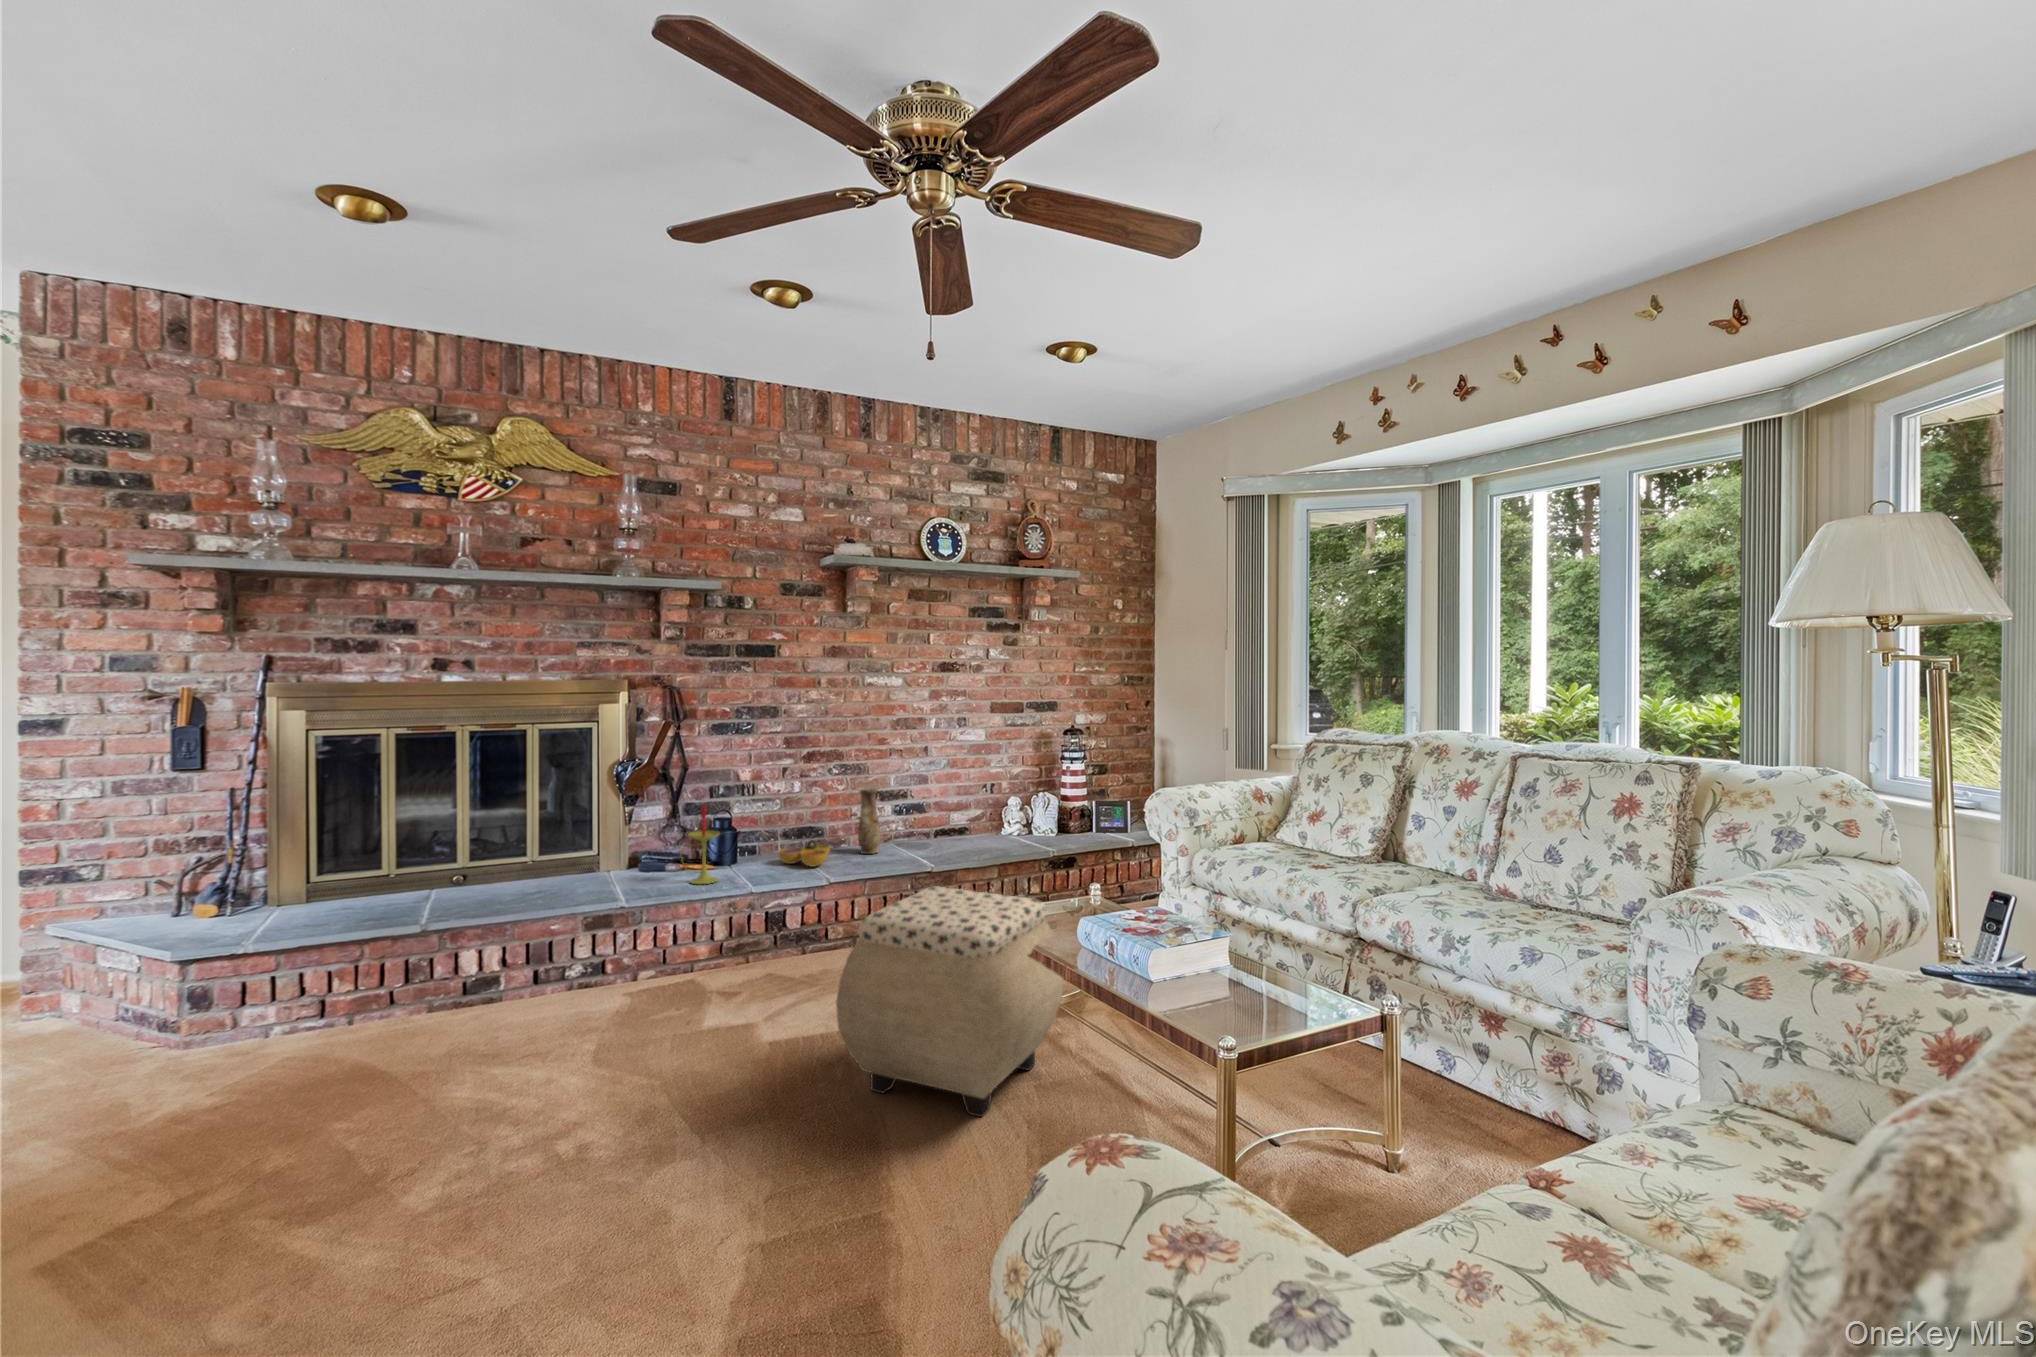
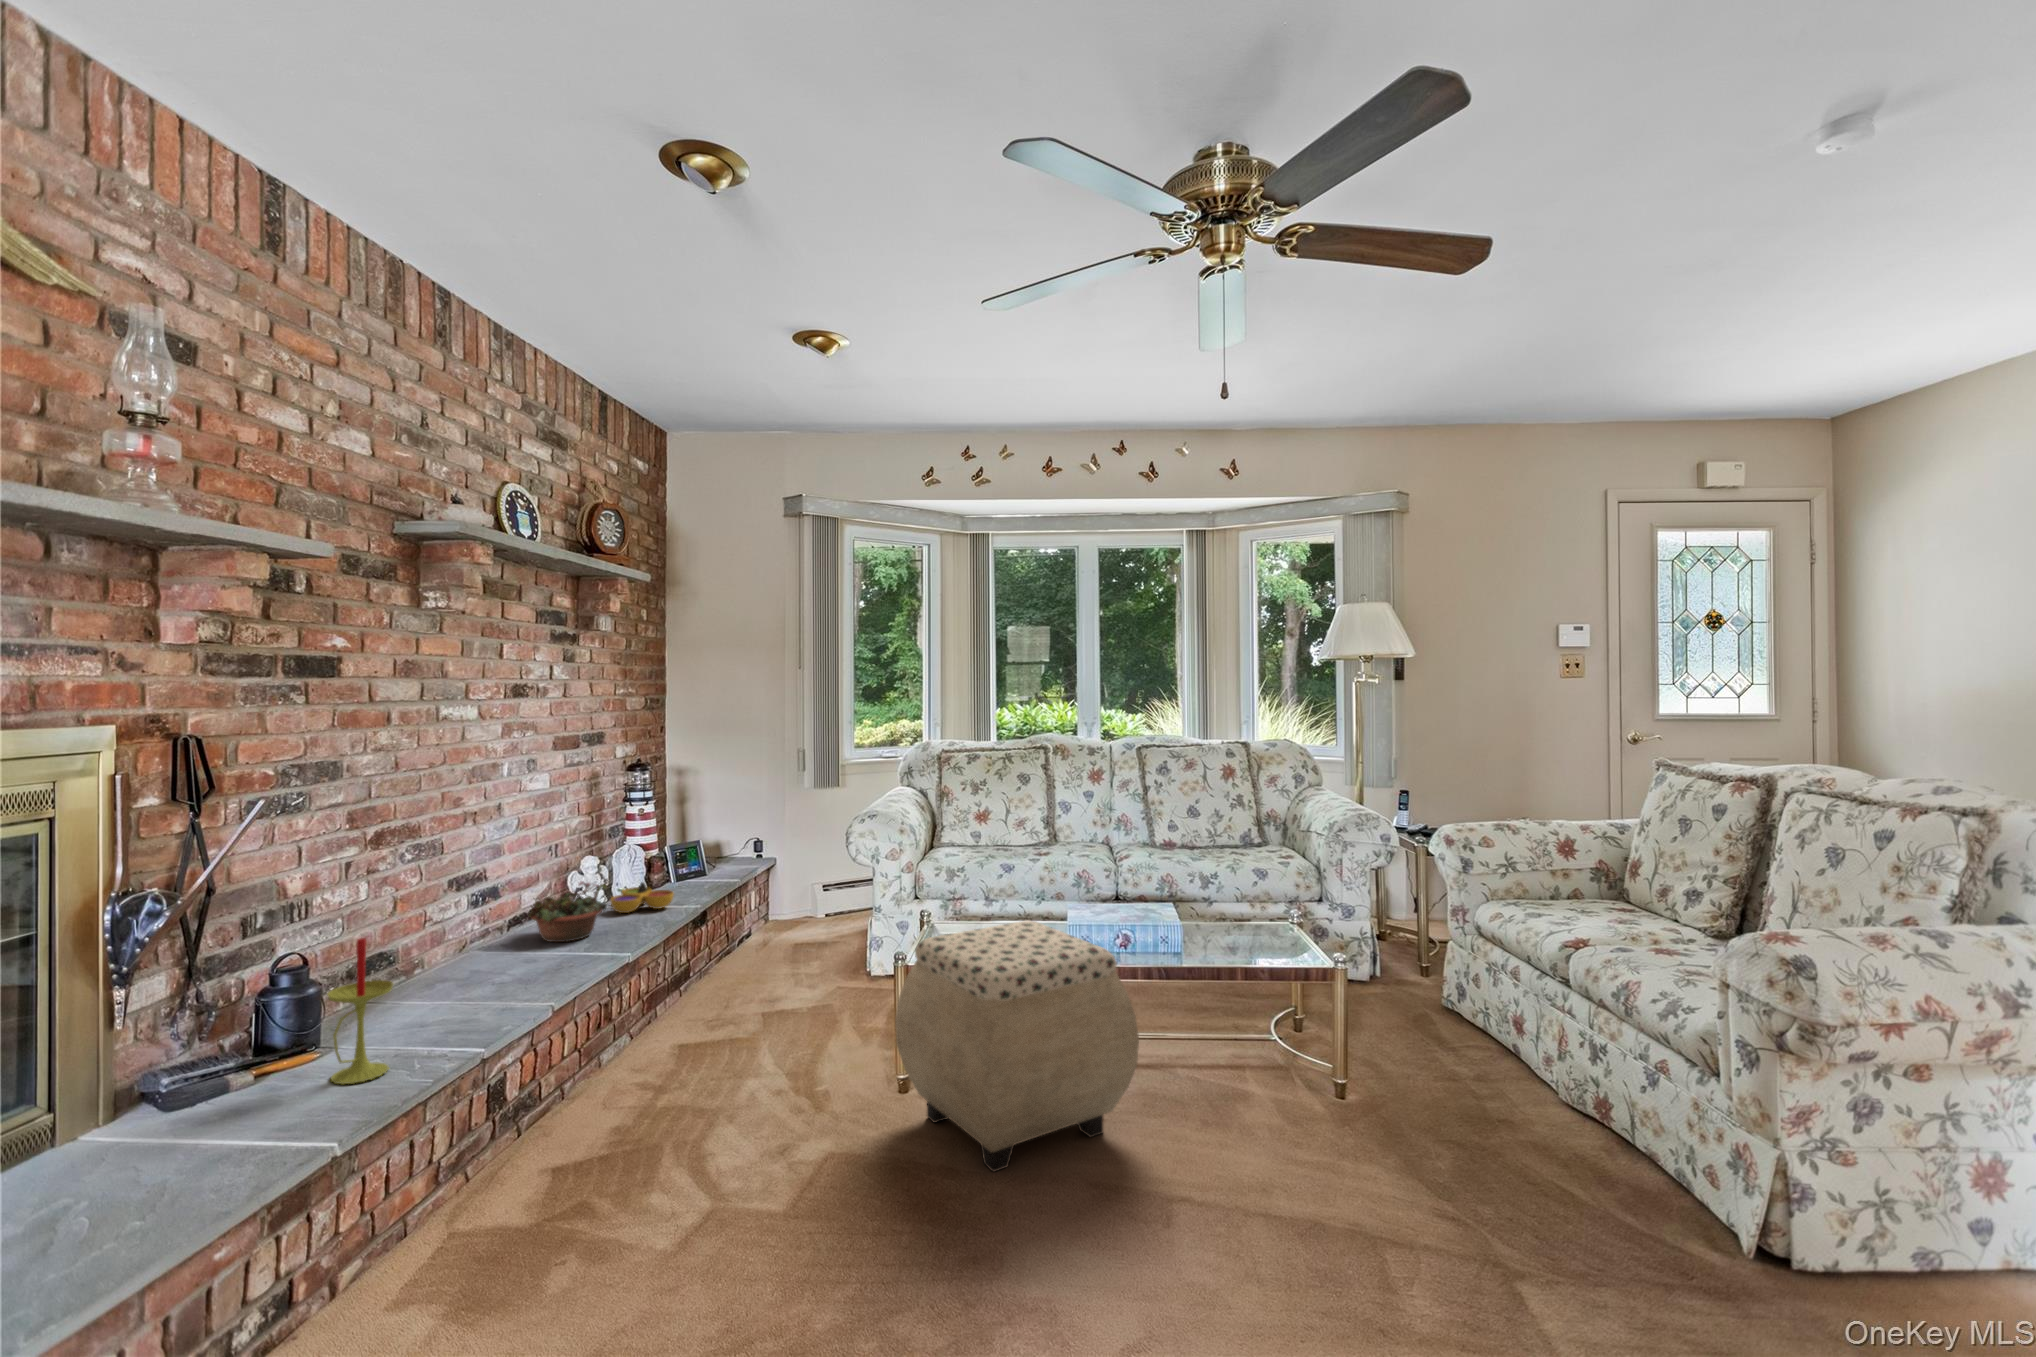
vase: present [858,787,880,854] -> none [464,868,503,970]
succulent planter: none [919,810,976,852] -> present [530,882,607,942]
decorative bowl: present [778,840,830,867] -> present [611,882,674,913]

